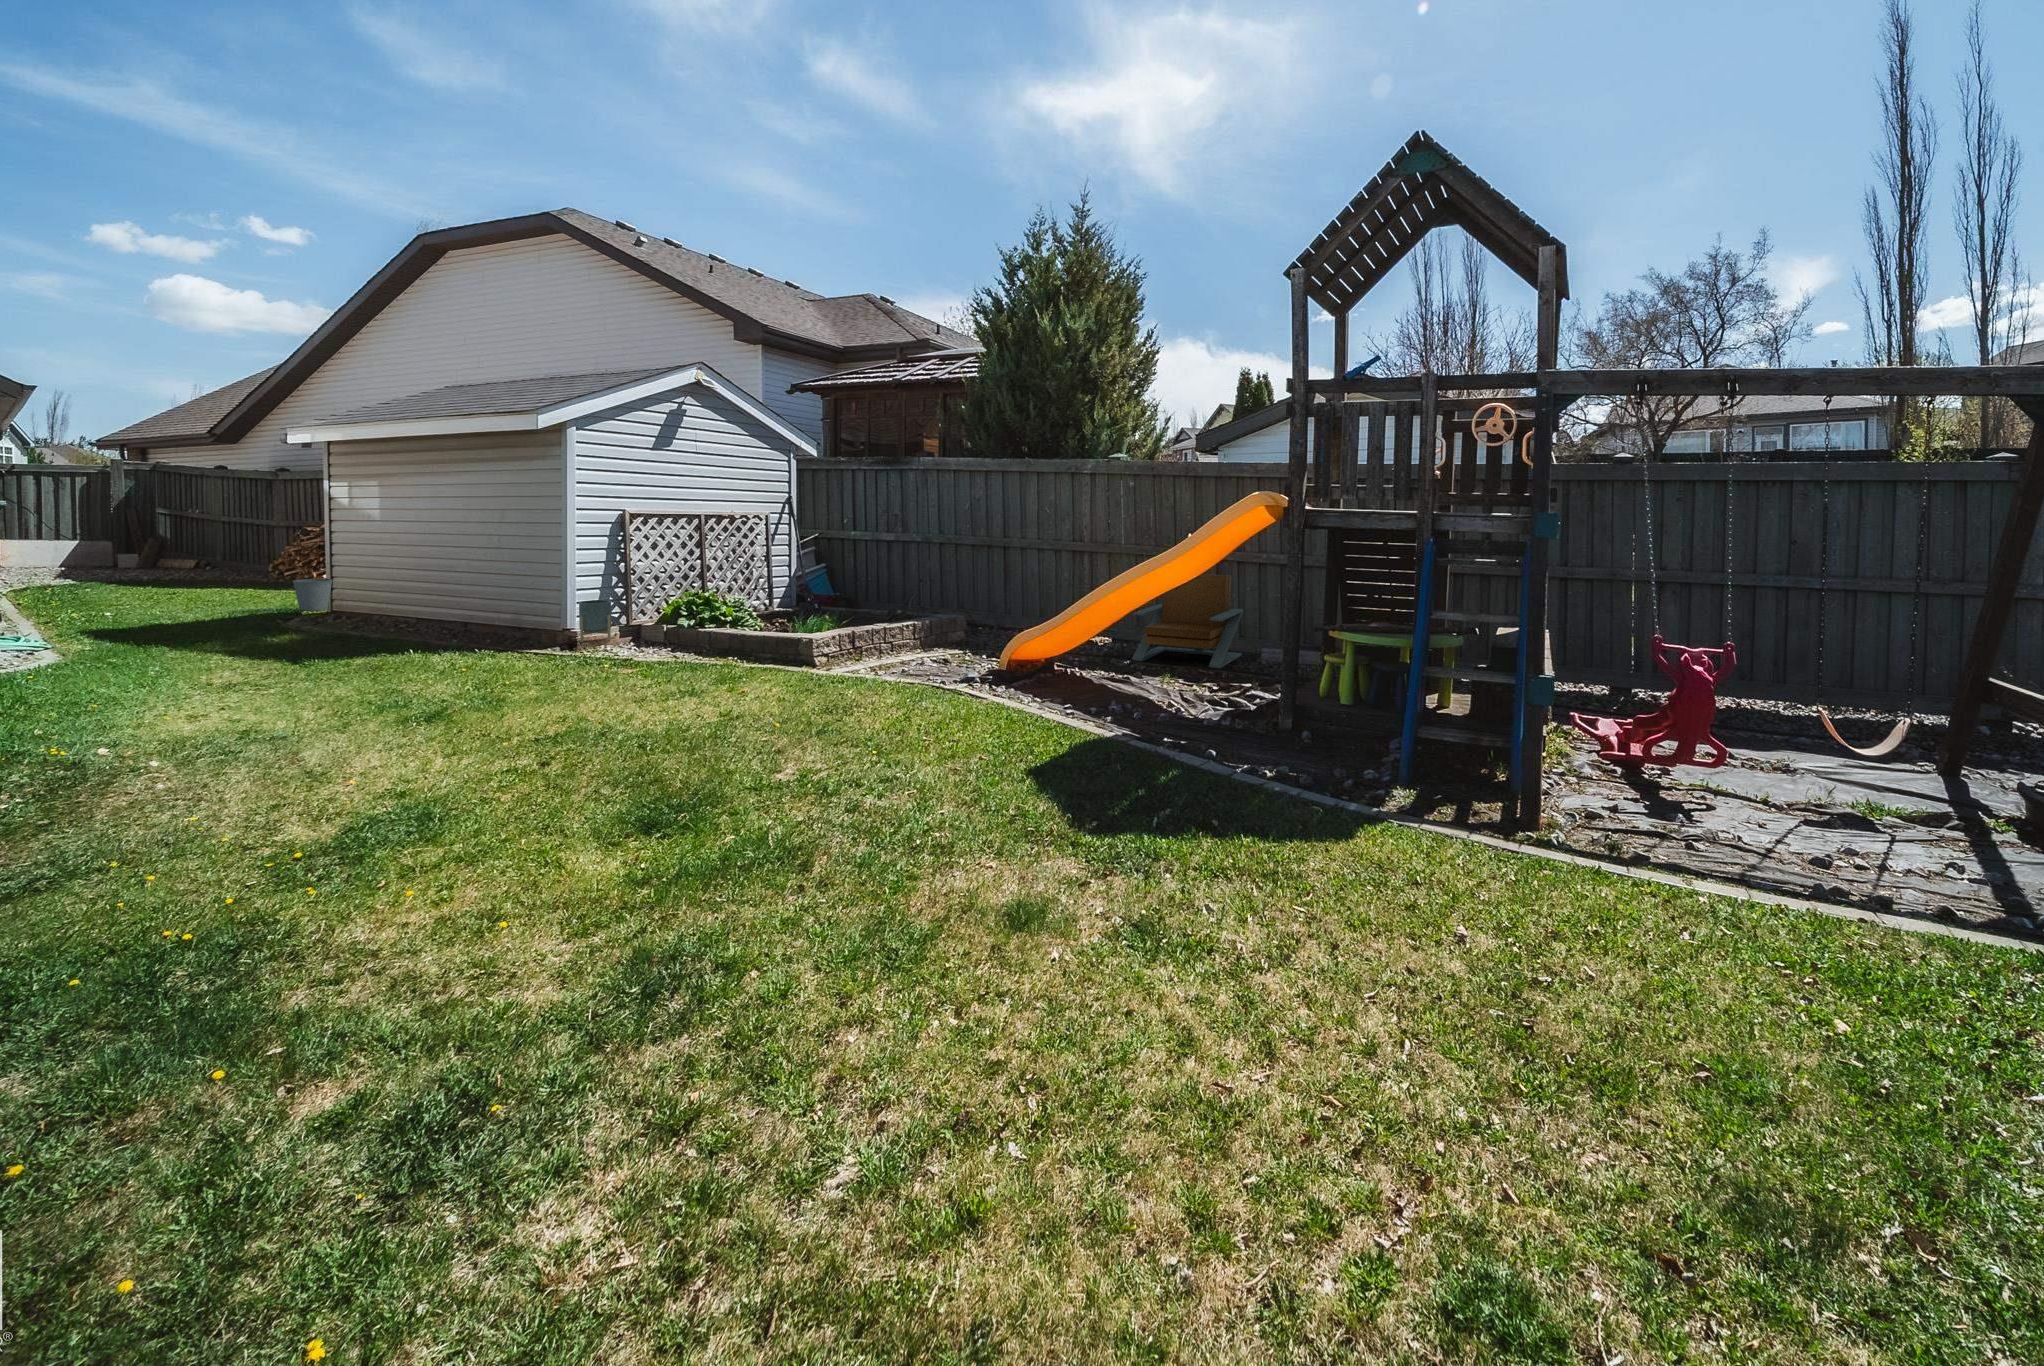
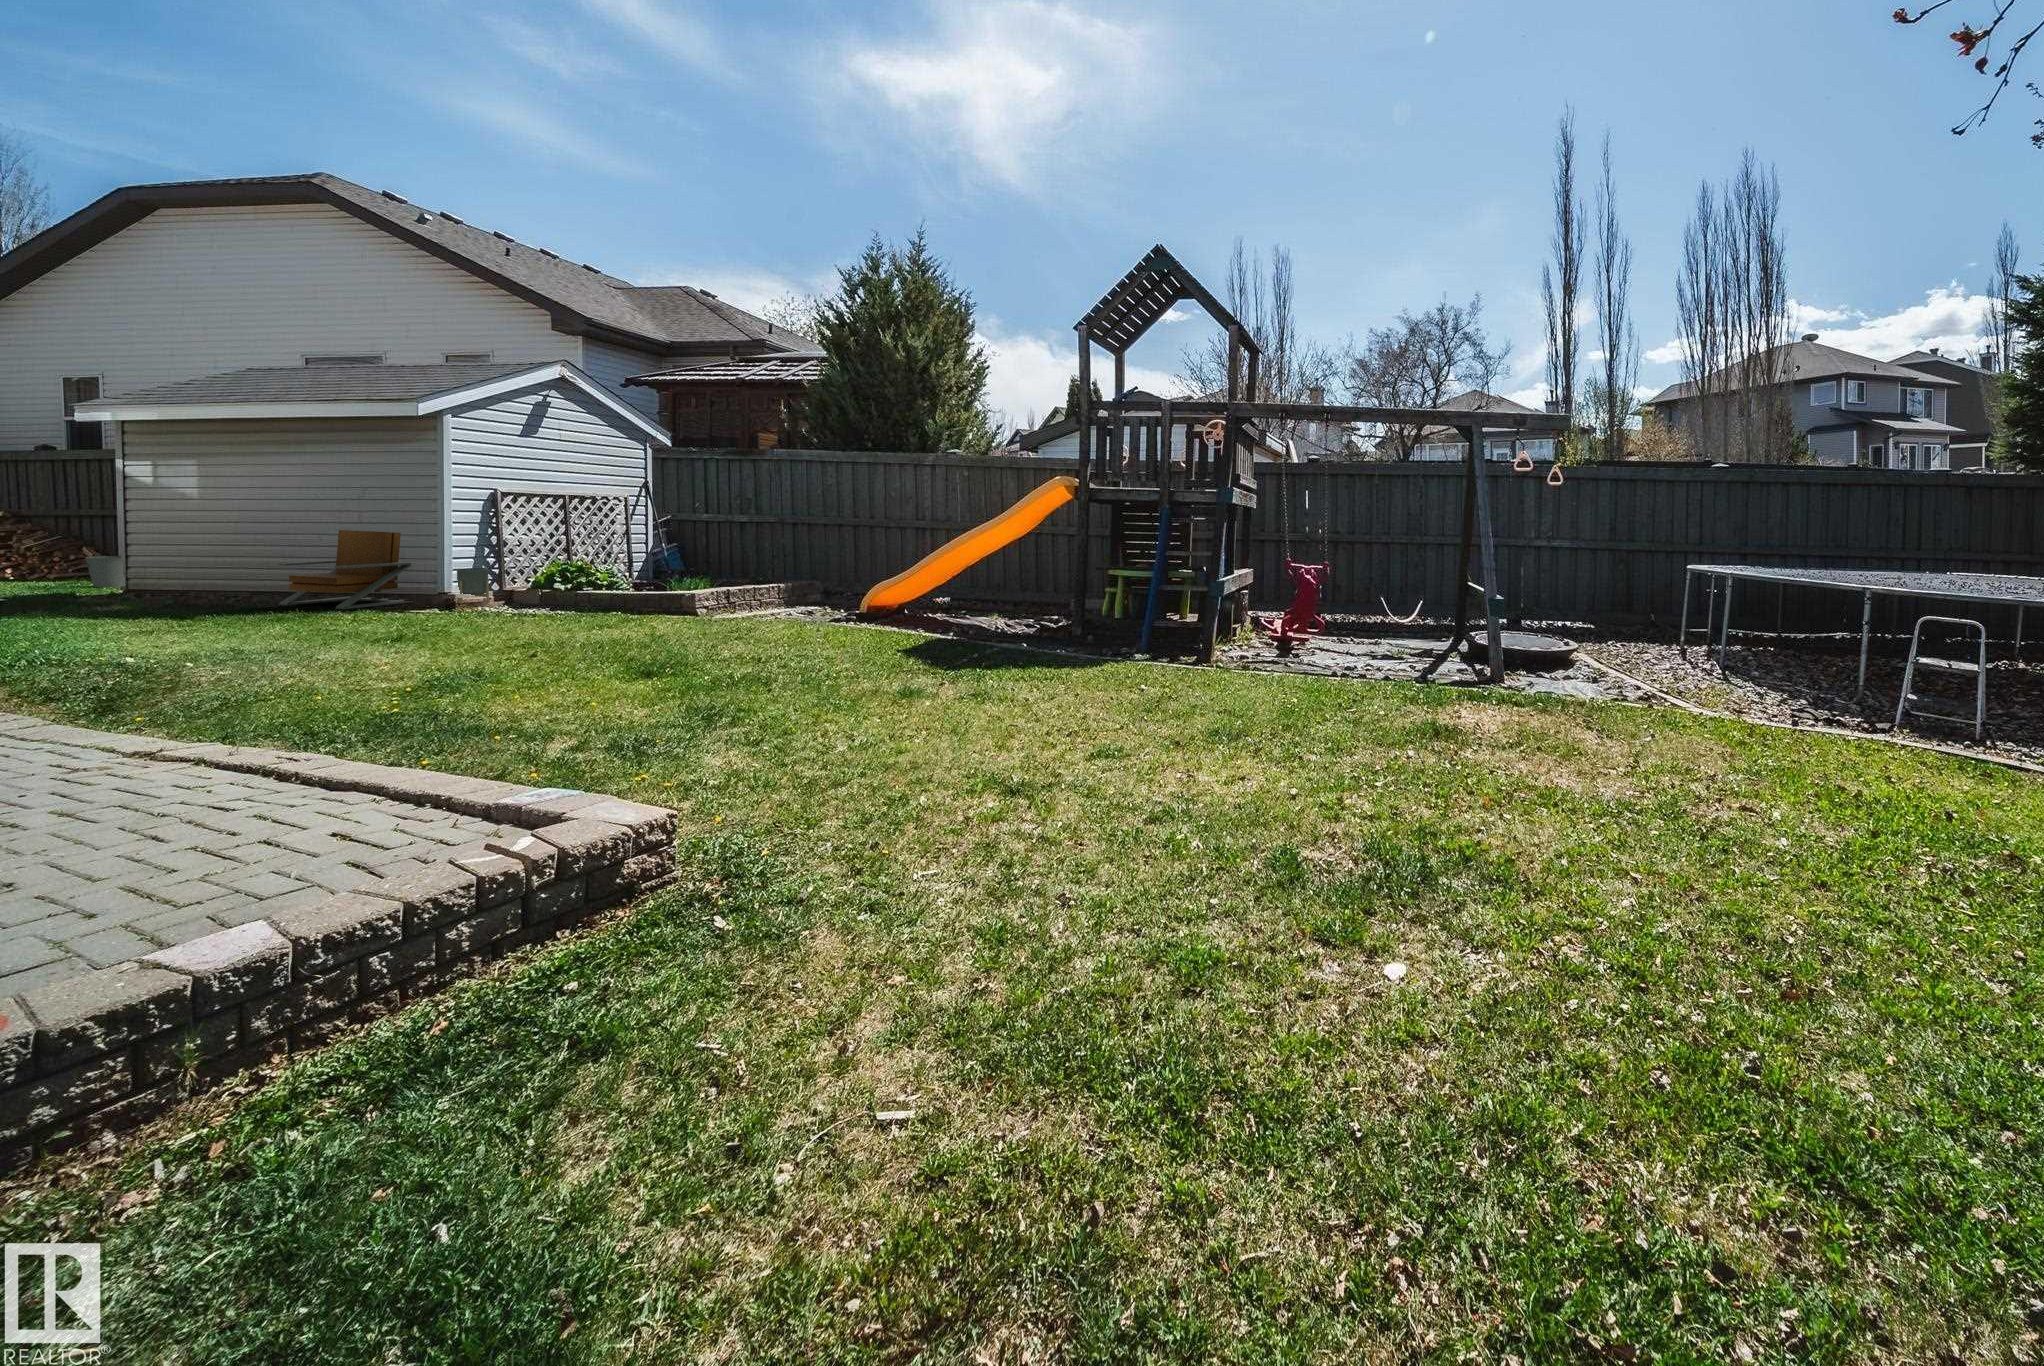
lounge chair: present [1132,574,1243,668] -> present [278,530,413,609]

